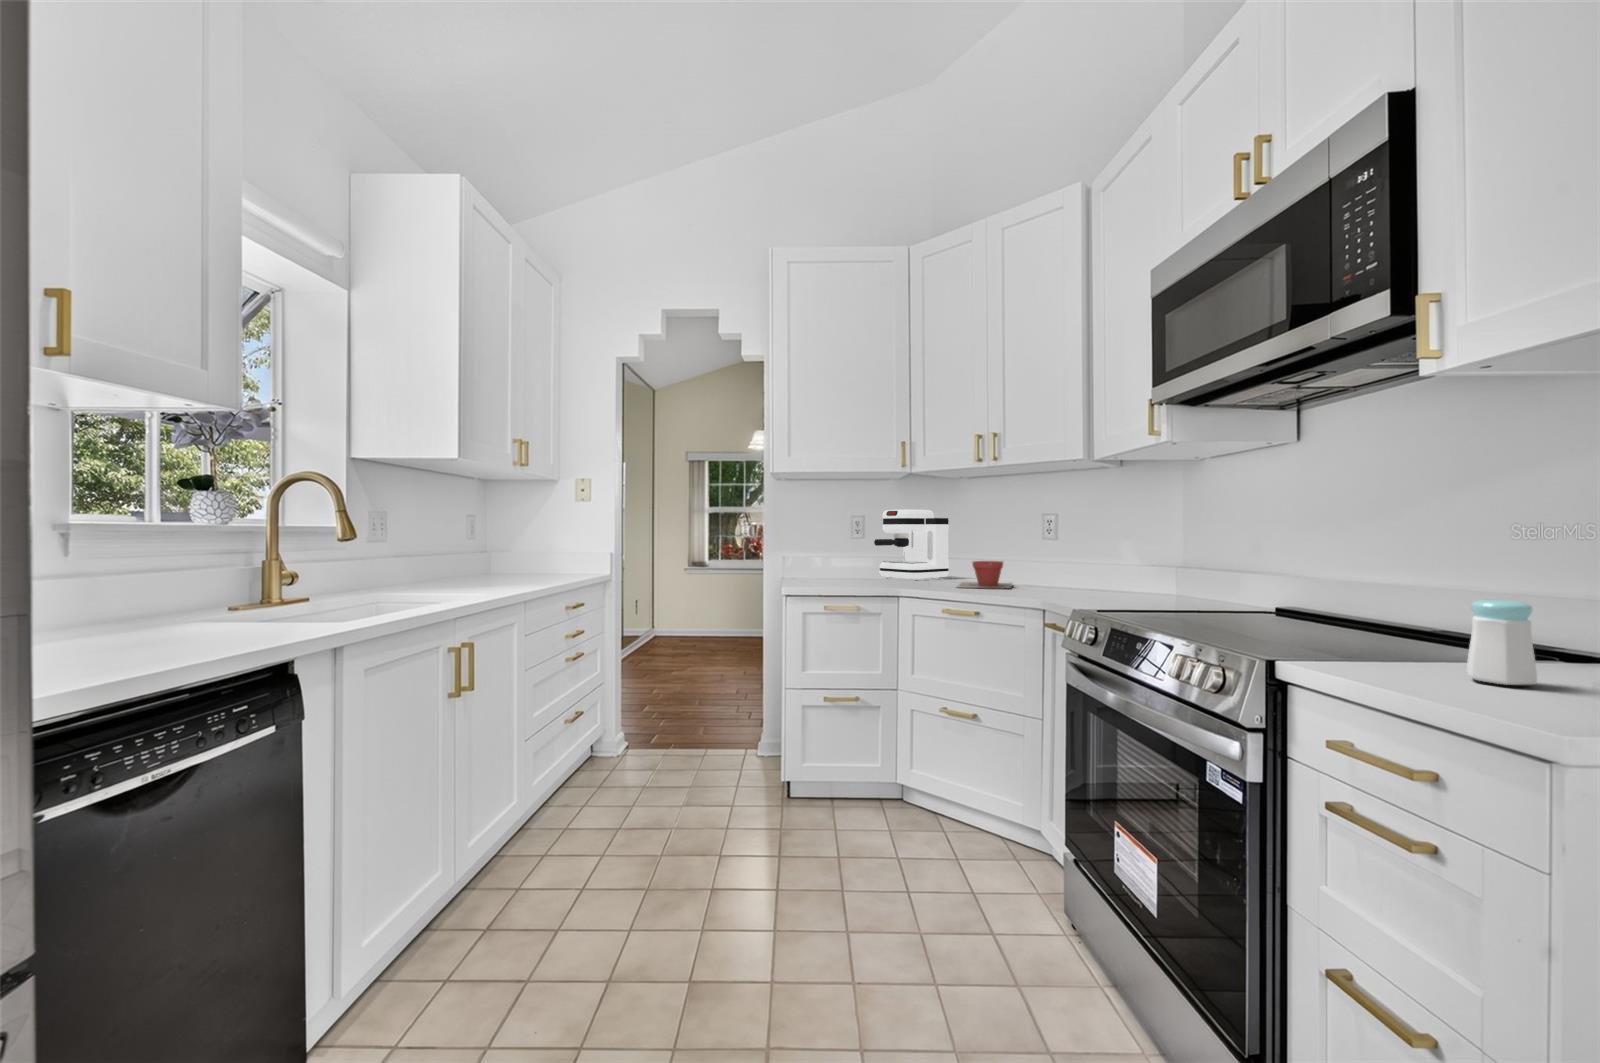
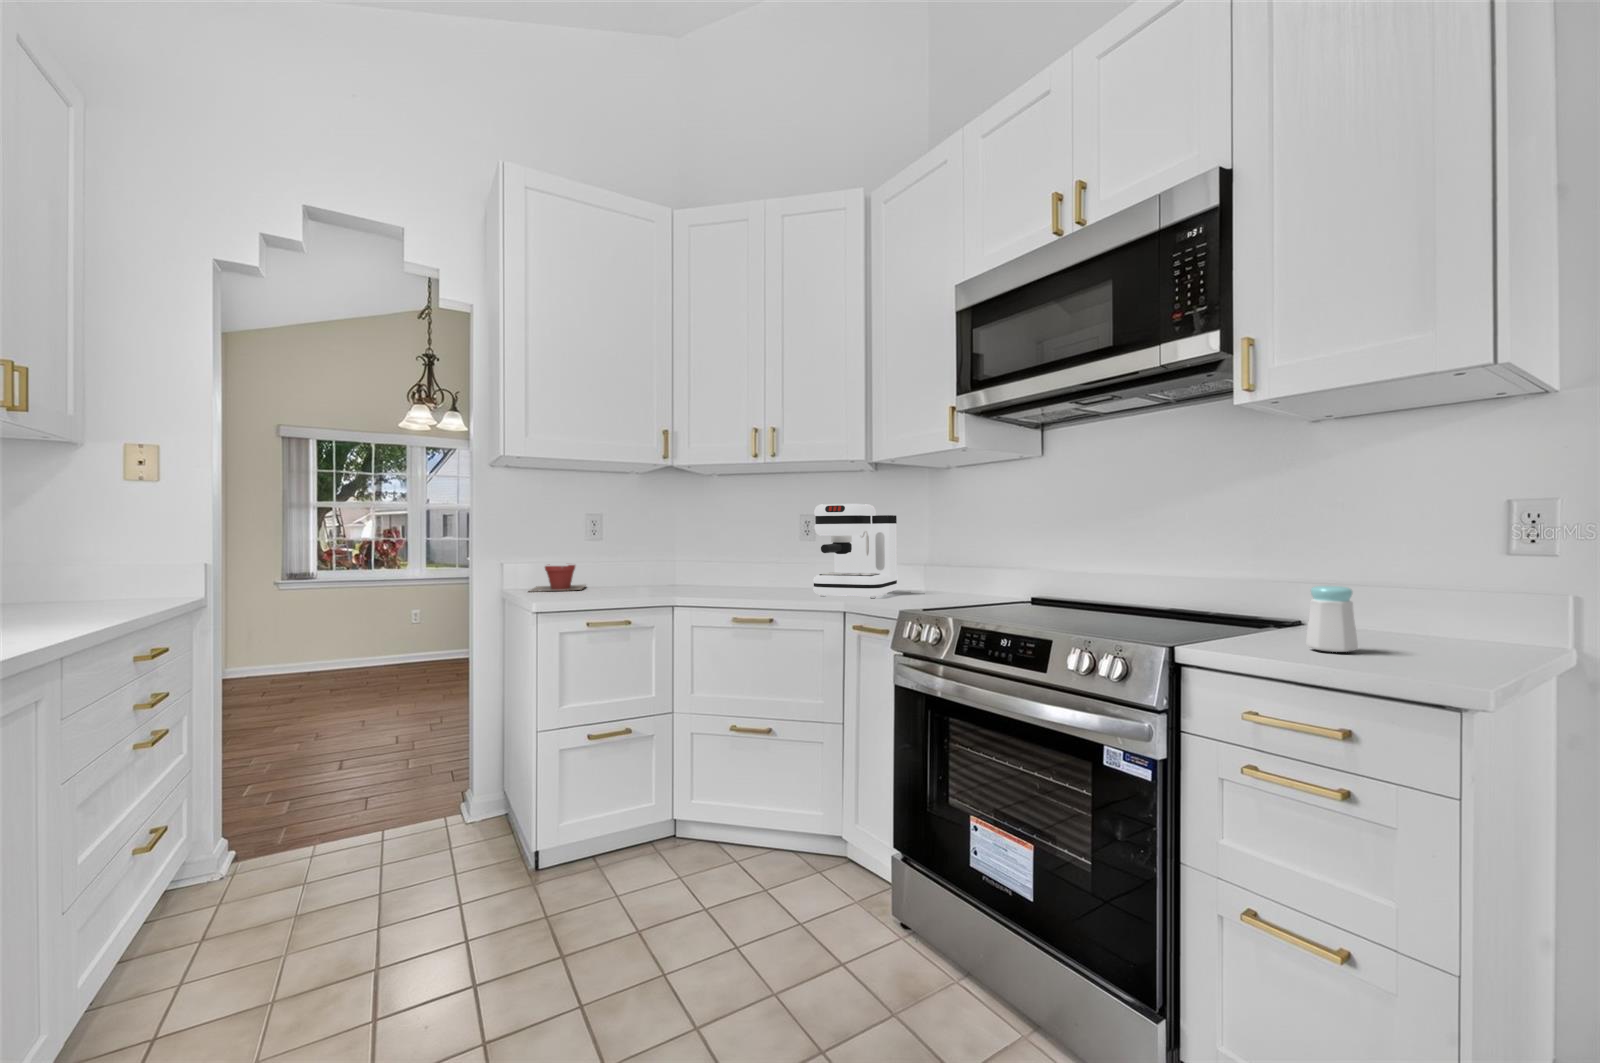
coffee maker: present [874,510,949,580] -> present [813,504,897,598]
plant pot: present [958,561,1012,588] -> present [530,565,586,592]

